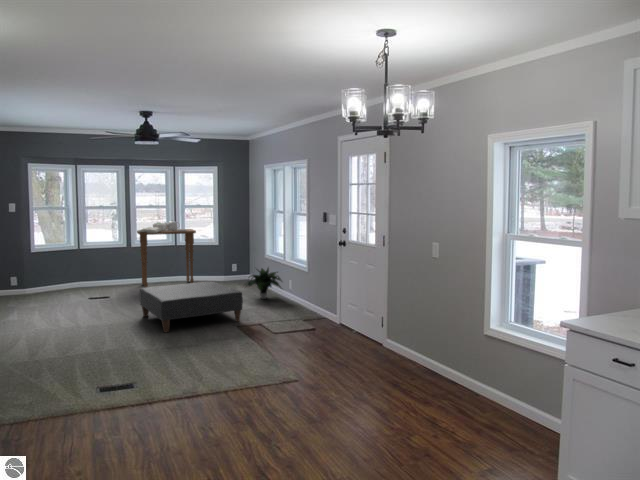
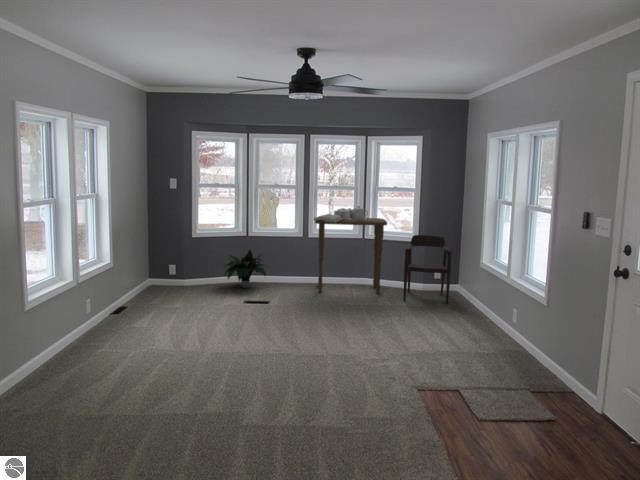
armchair: none [212,239,245,287] -> present [403,235,451,303]
potted plant: present [246,268,281,299] -> present [225,250,266,288]
ottoman: present [139,281,243,332] -> none [291,301,431,381]

